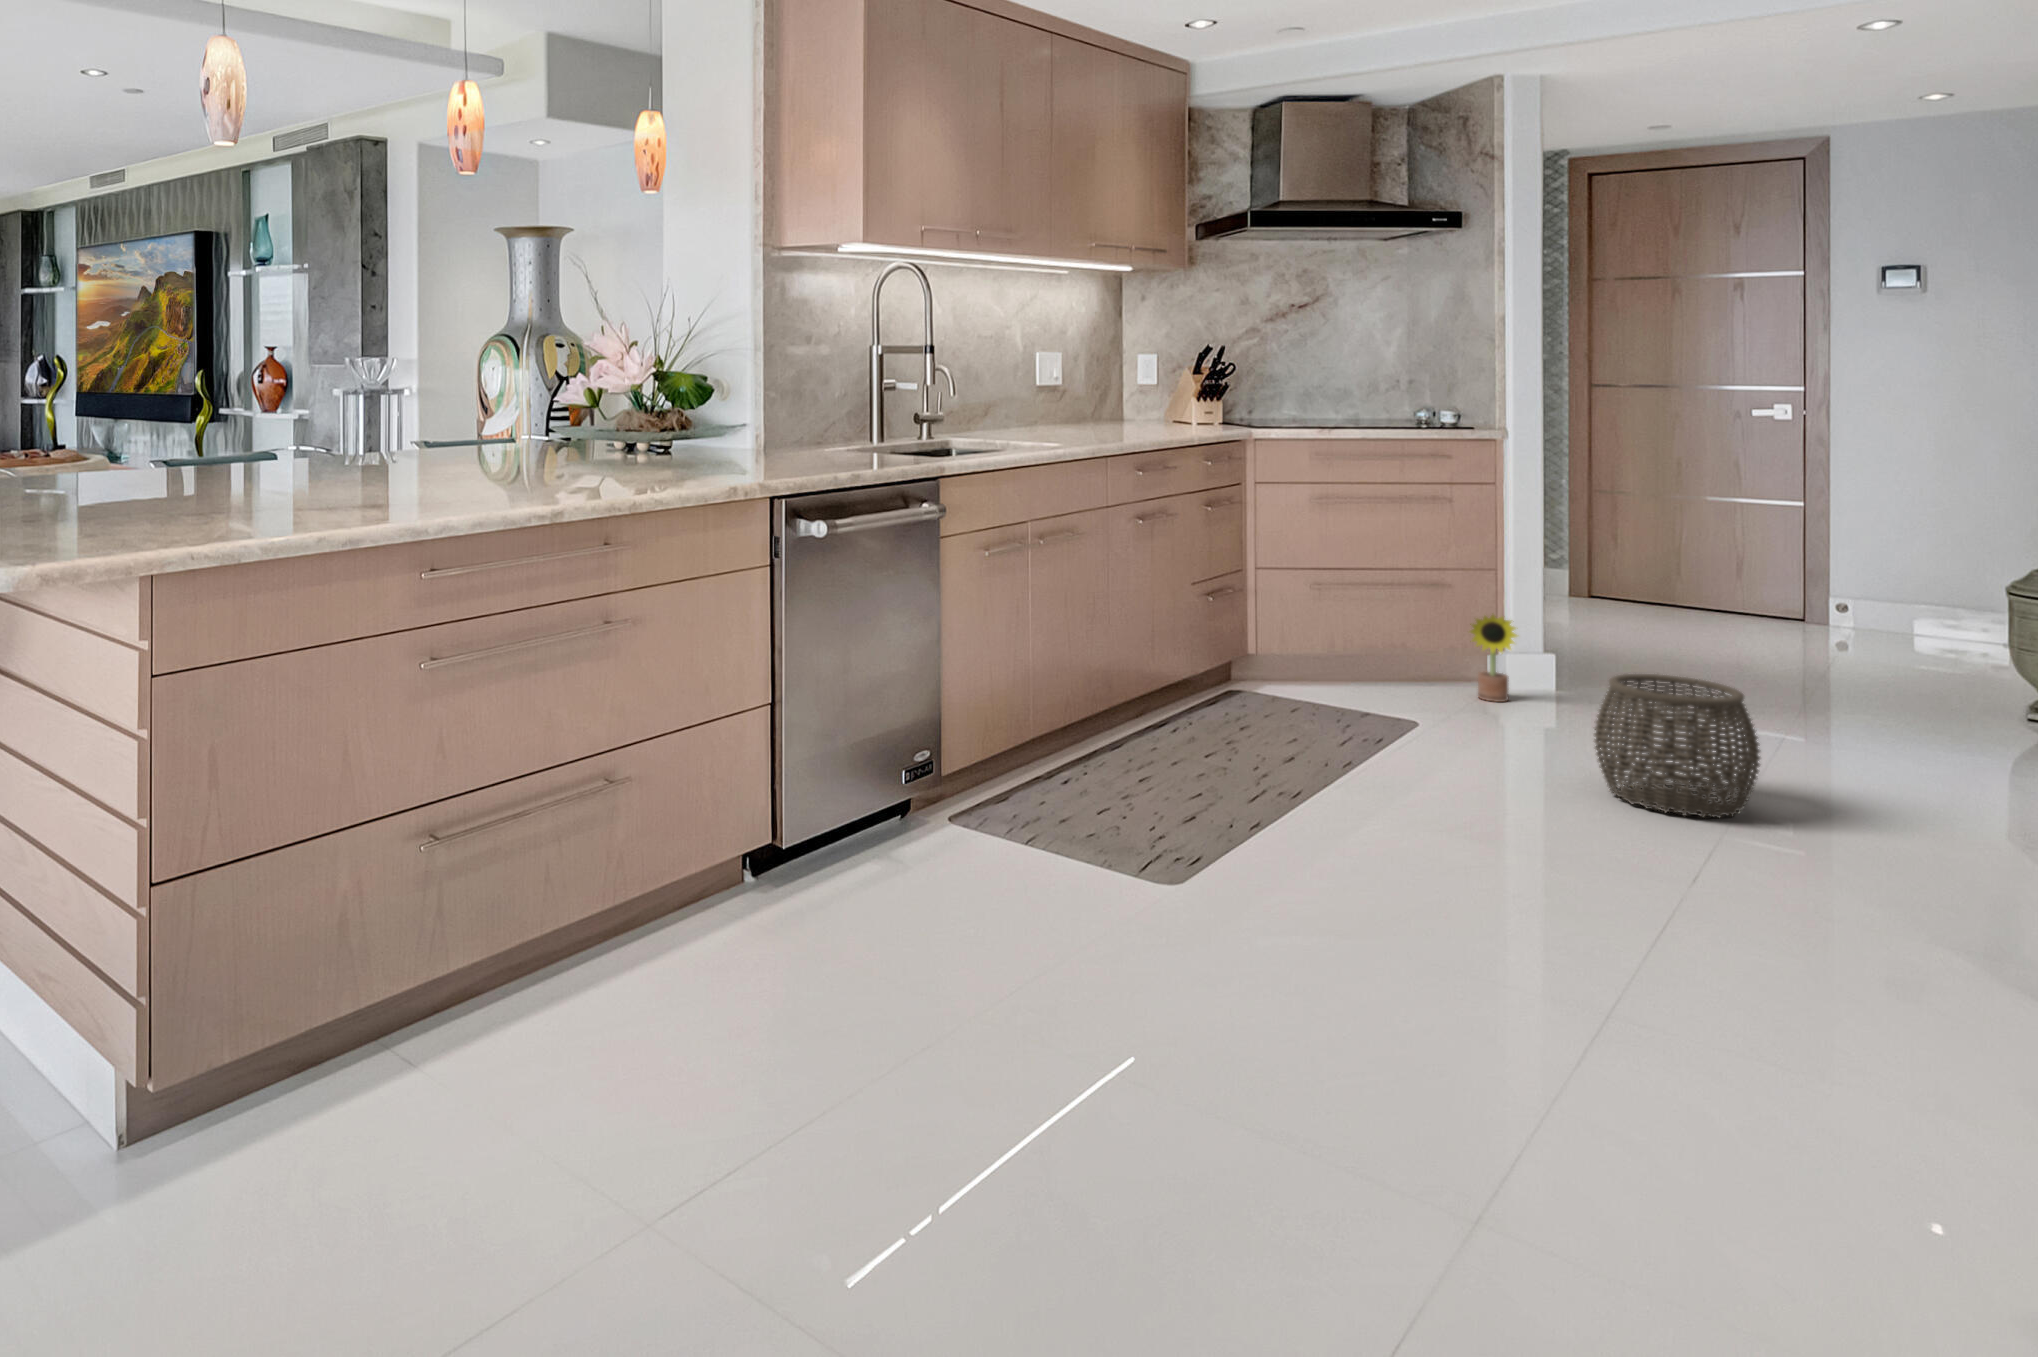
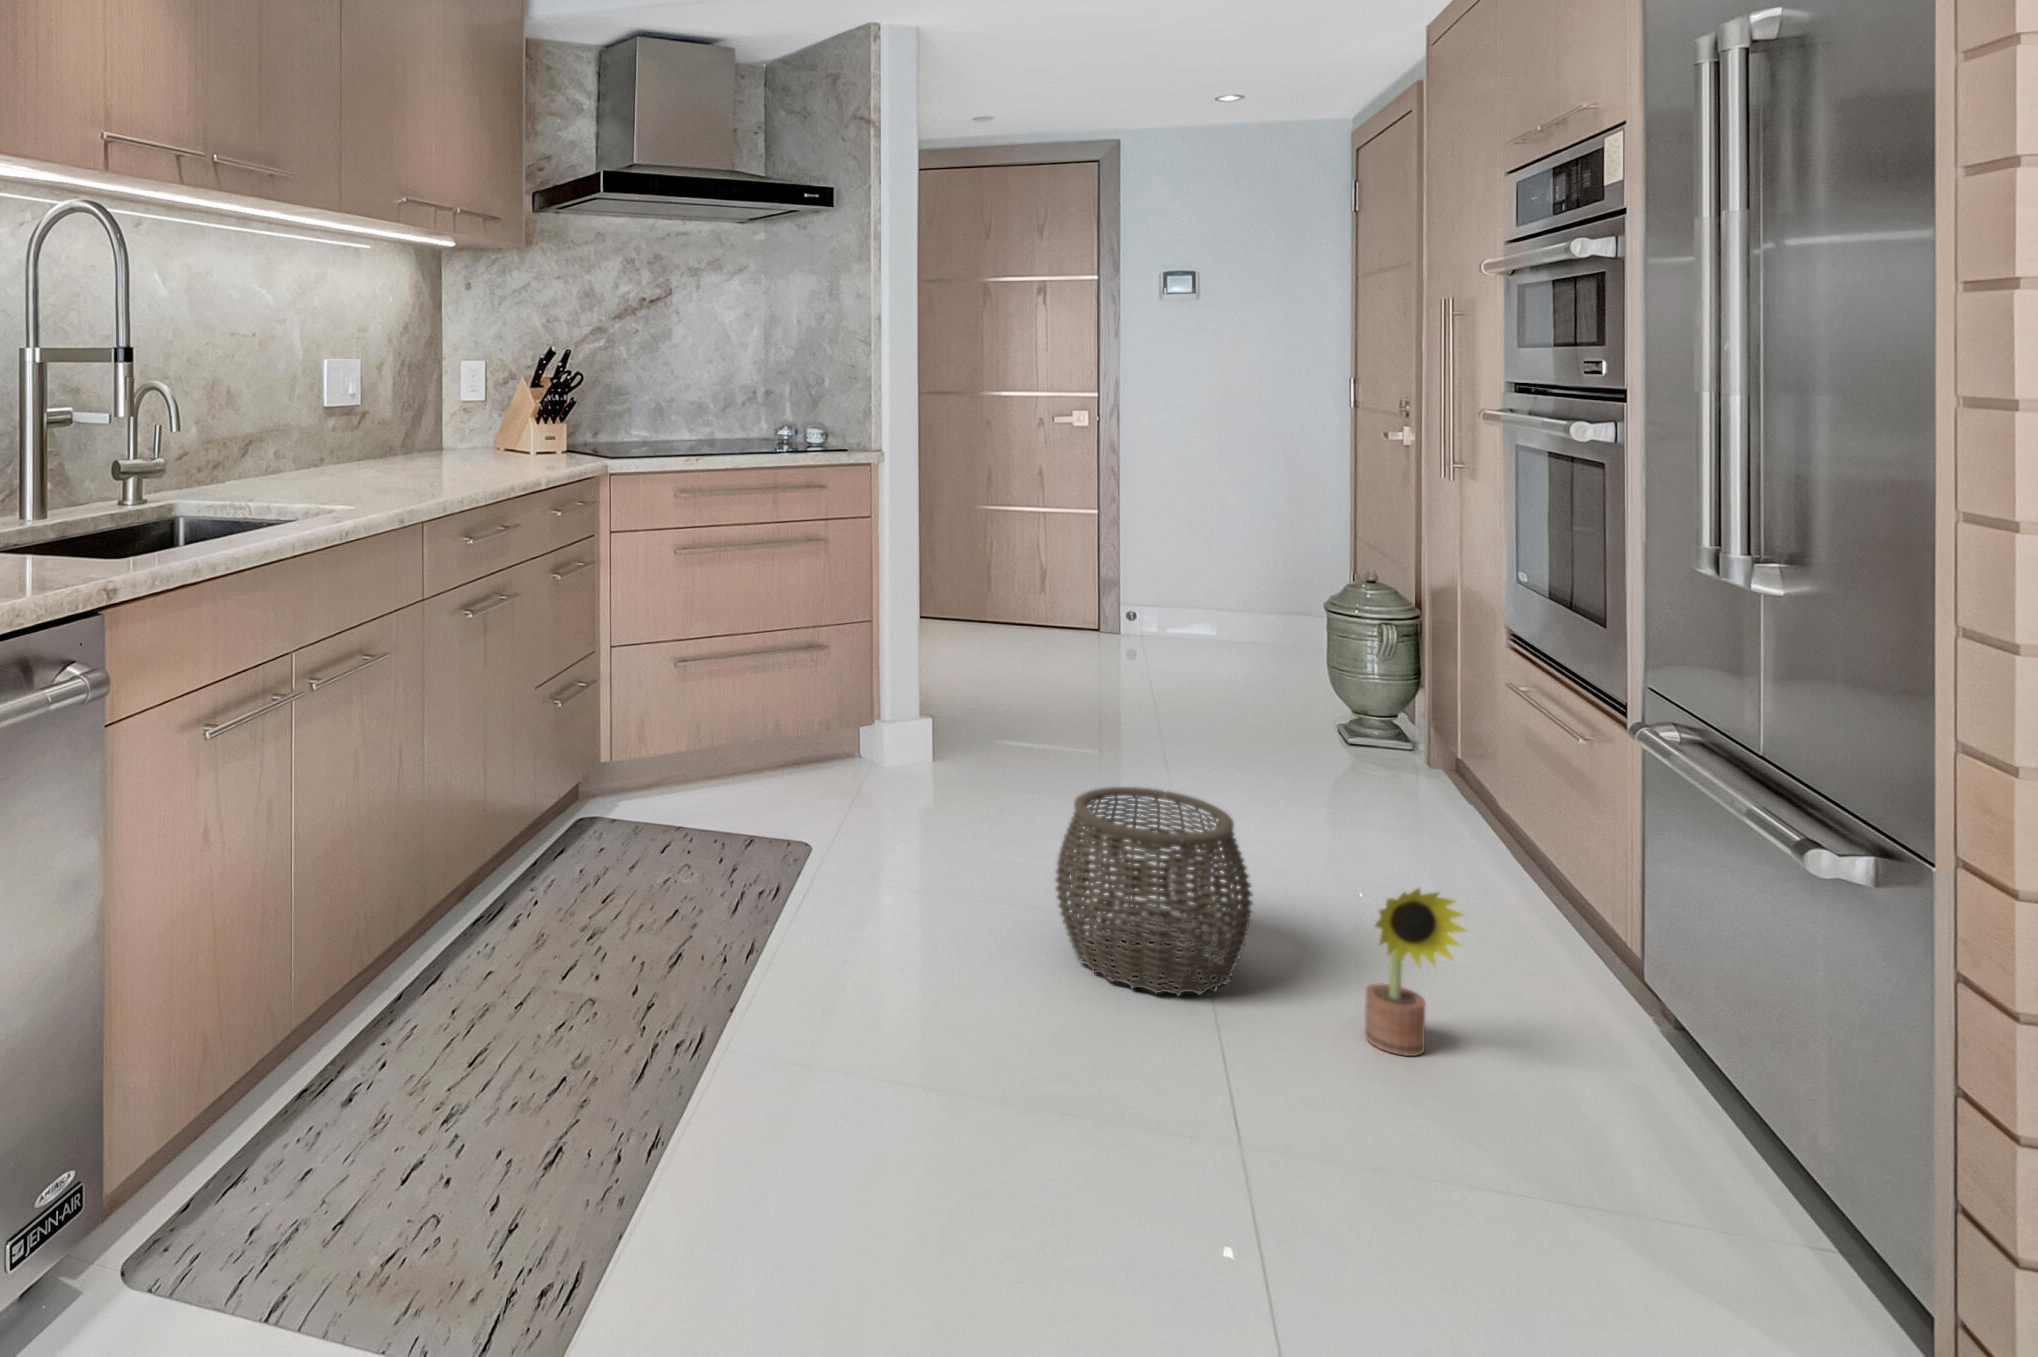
decorative plant: present [1470,615,1517,702] -> present [1365,888,1466,1056]

